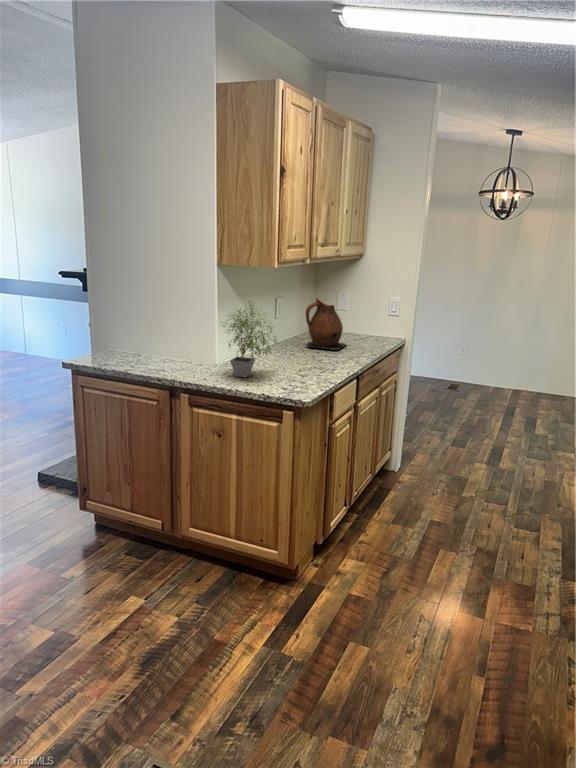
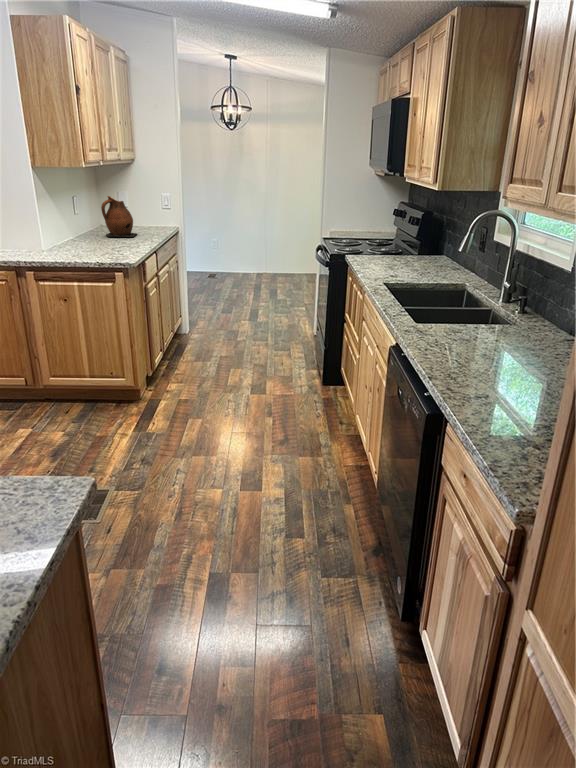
potted plant: present [223,304,277,377] -> none [46,194,96,256]

